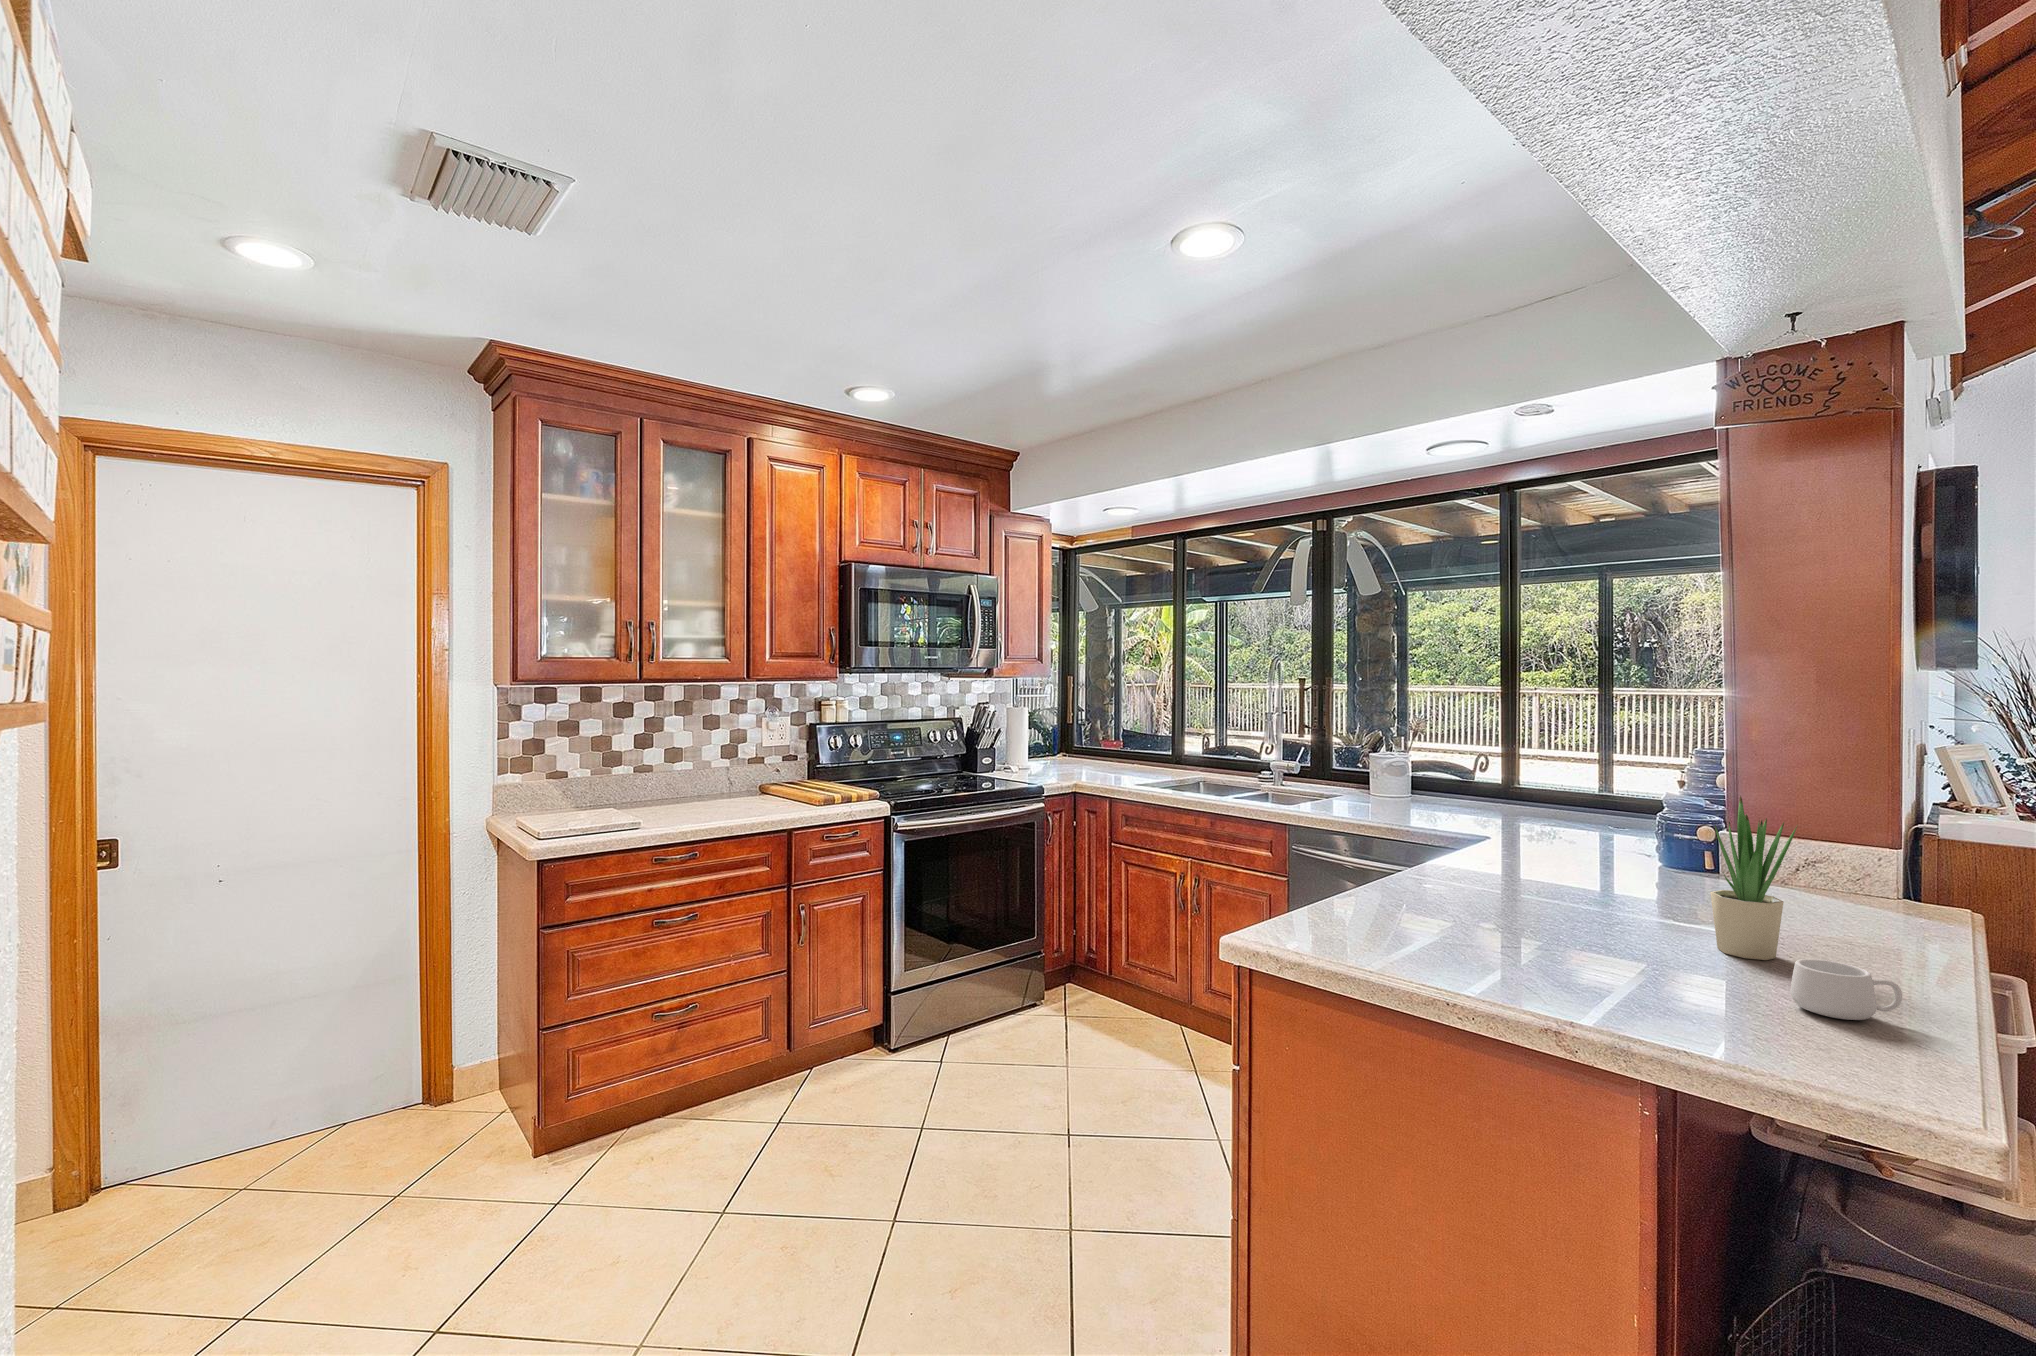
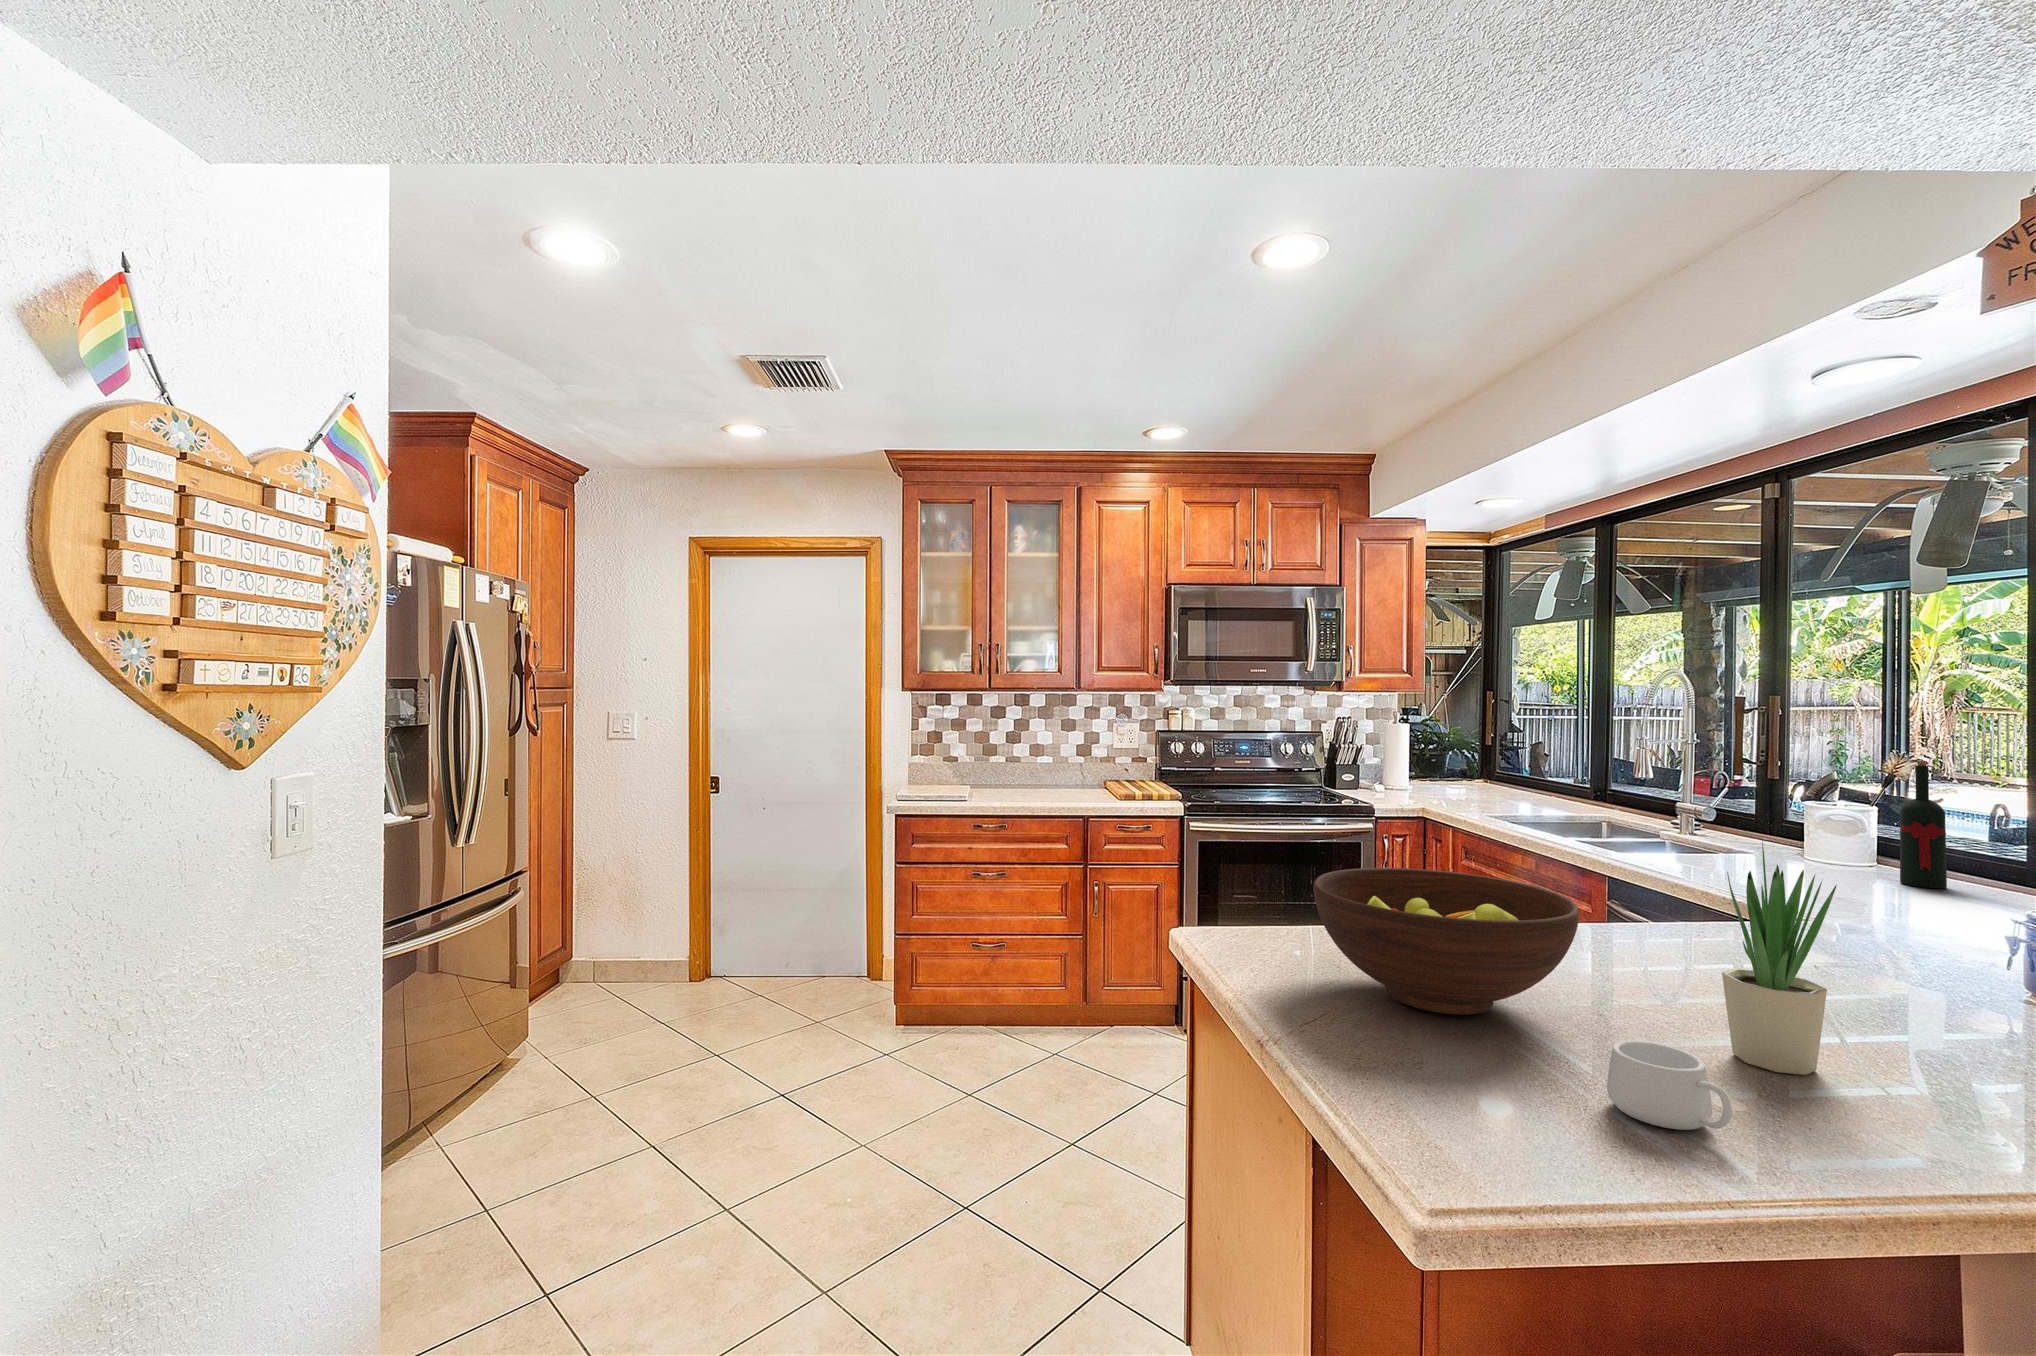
wine bottle: none [1445,727,1470,812] -> present [1900,760,1947,888]
fruit bowl: none [1440,847,1681,972] -> present [1314,868,1579,1015]

